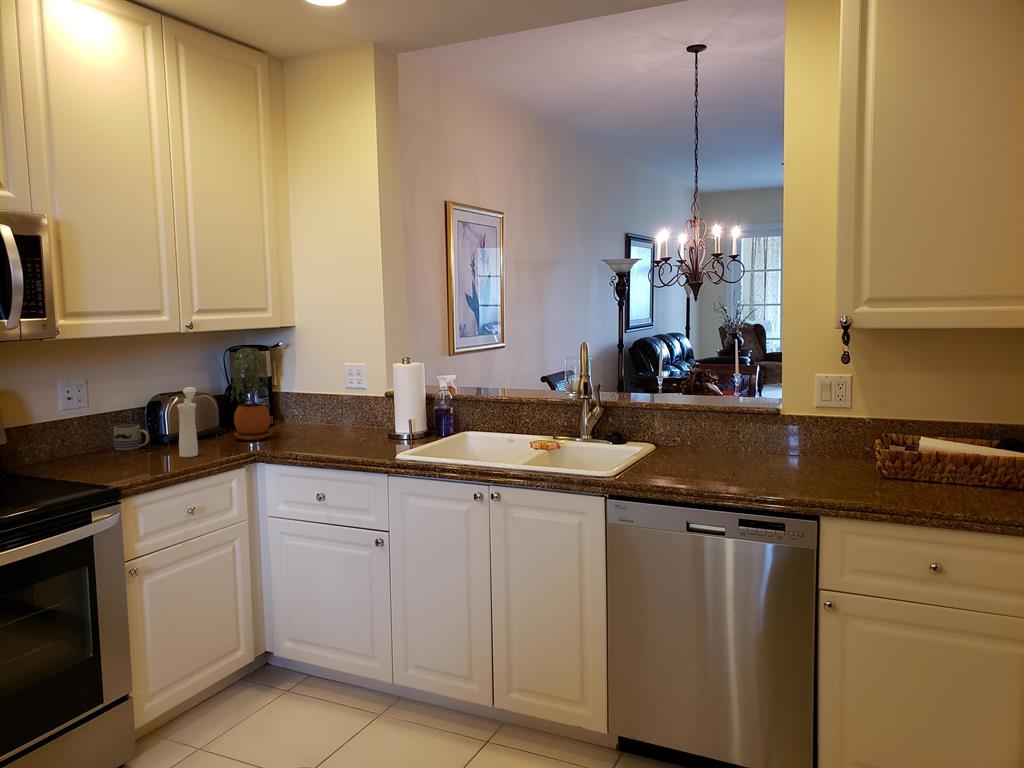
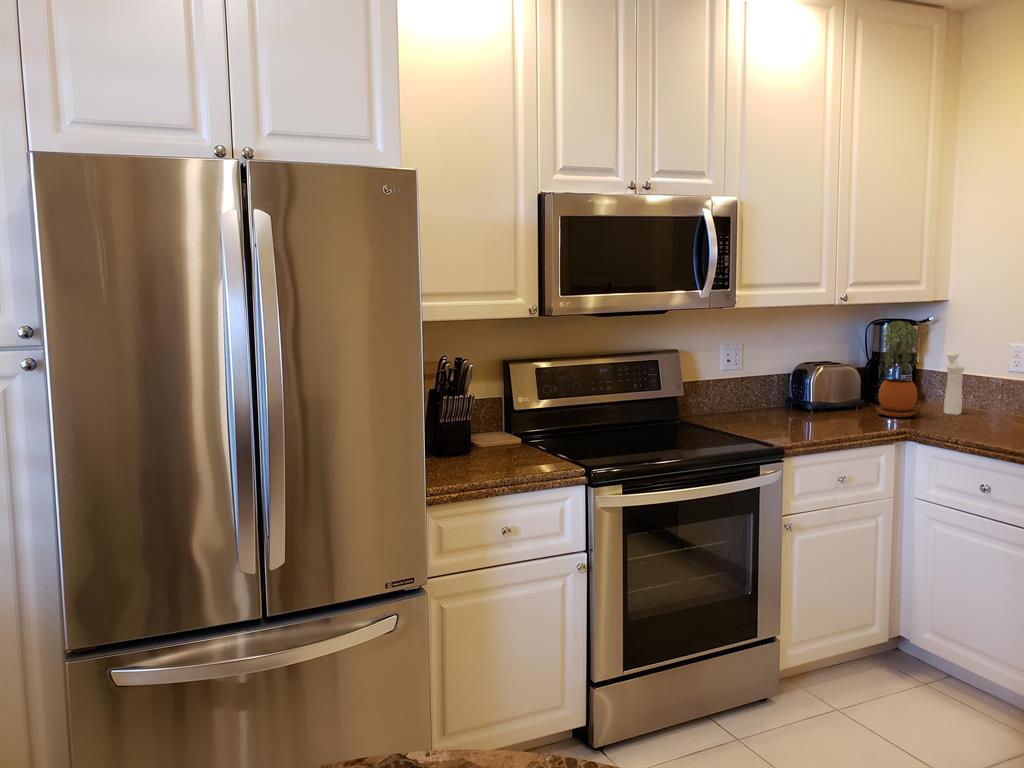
pepper mill: present [177,387,198,457] -> present [944,351,965,415]
mug: present [113,424,149,450] -> none [763,390,795,414]

